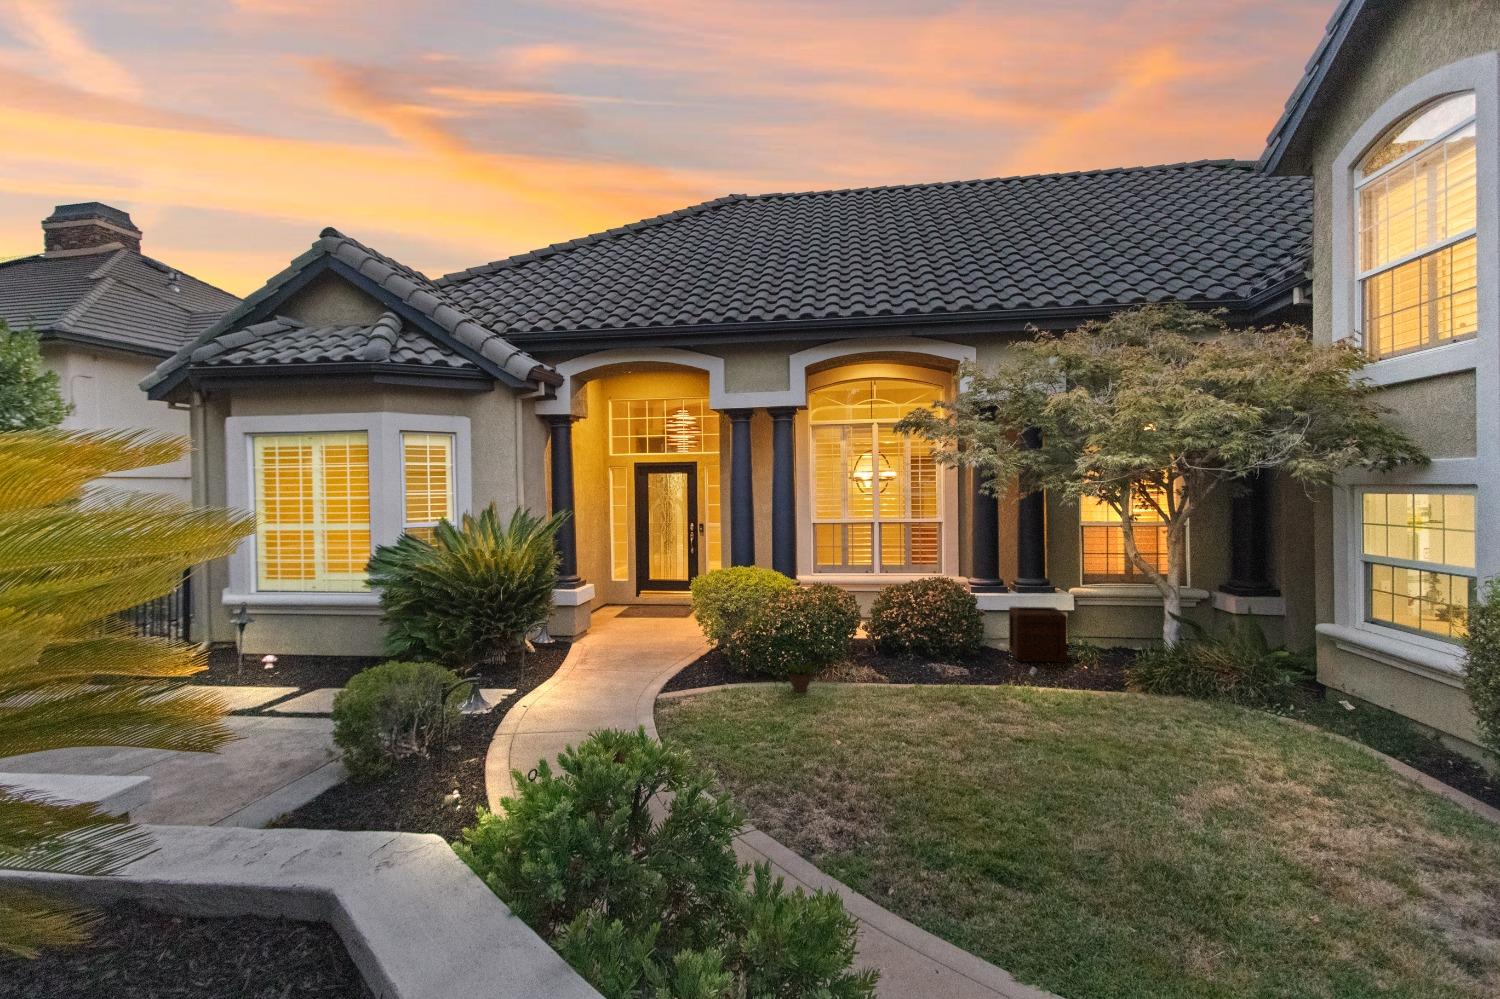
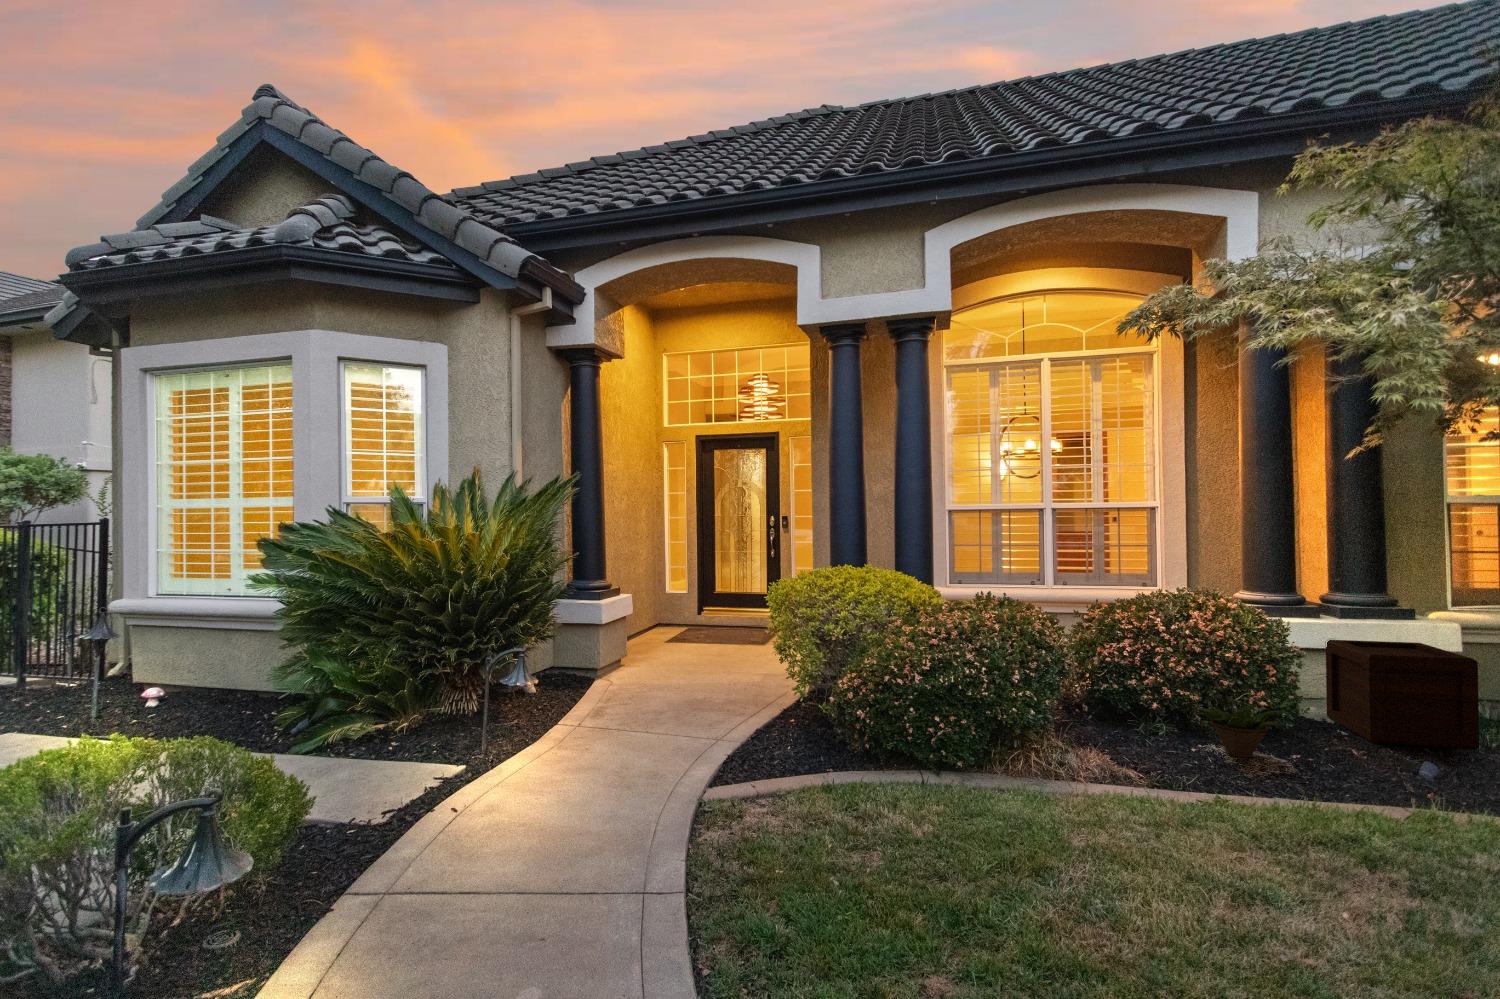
decorative plant: present [784,661,821,692] -> present [1191,704,1282,758]

